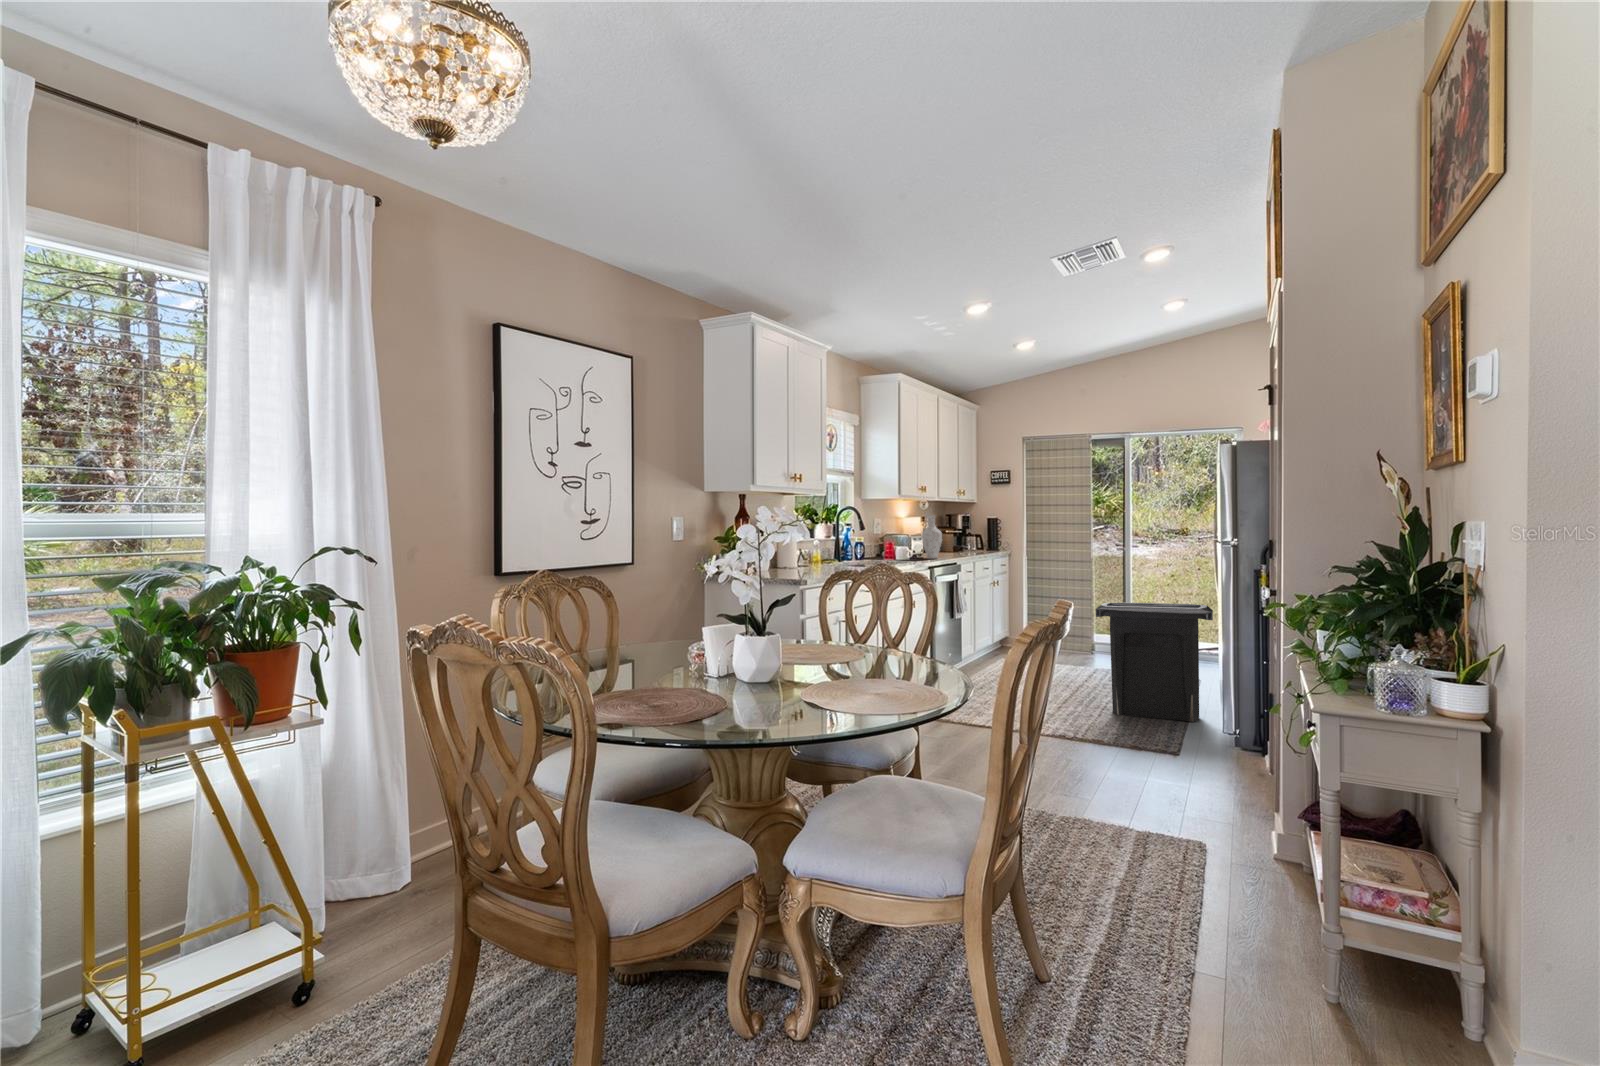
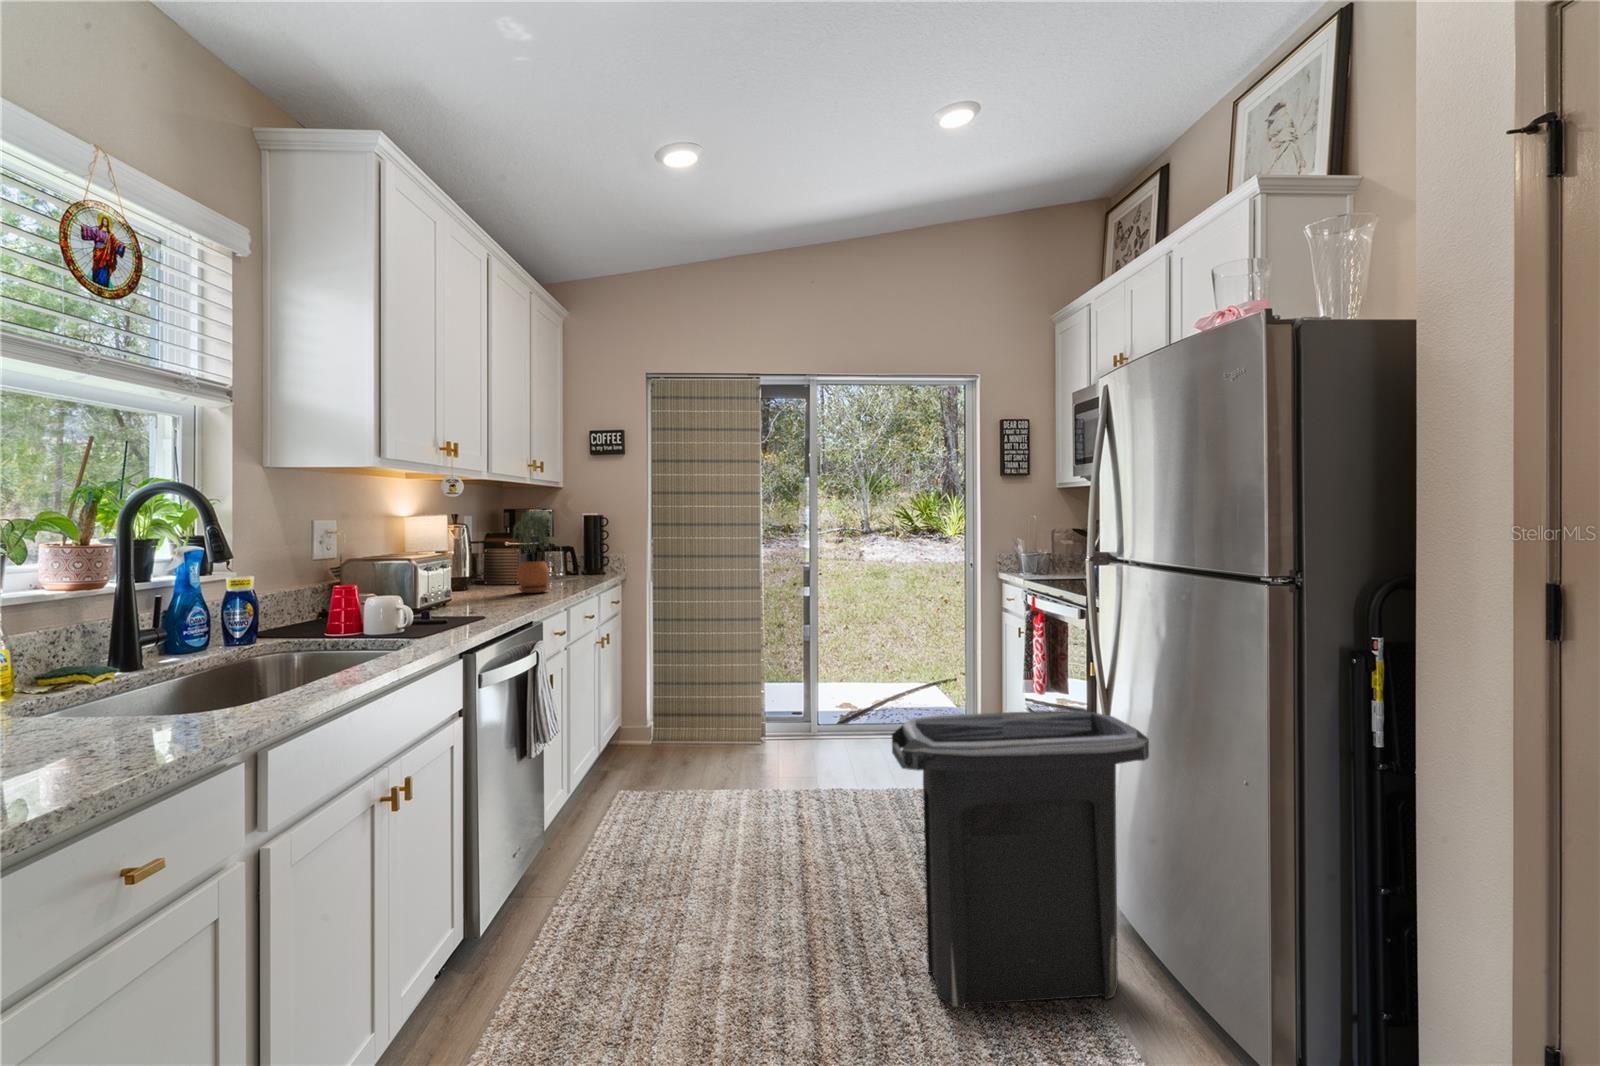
vase: present [922,515,942,559] -> none [443,509,495,615]
potted plant: none [949,515,968,555] -> present [513,510,552,593]

